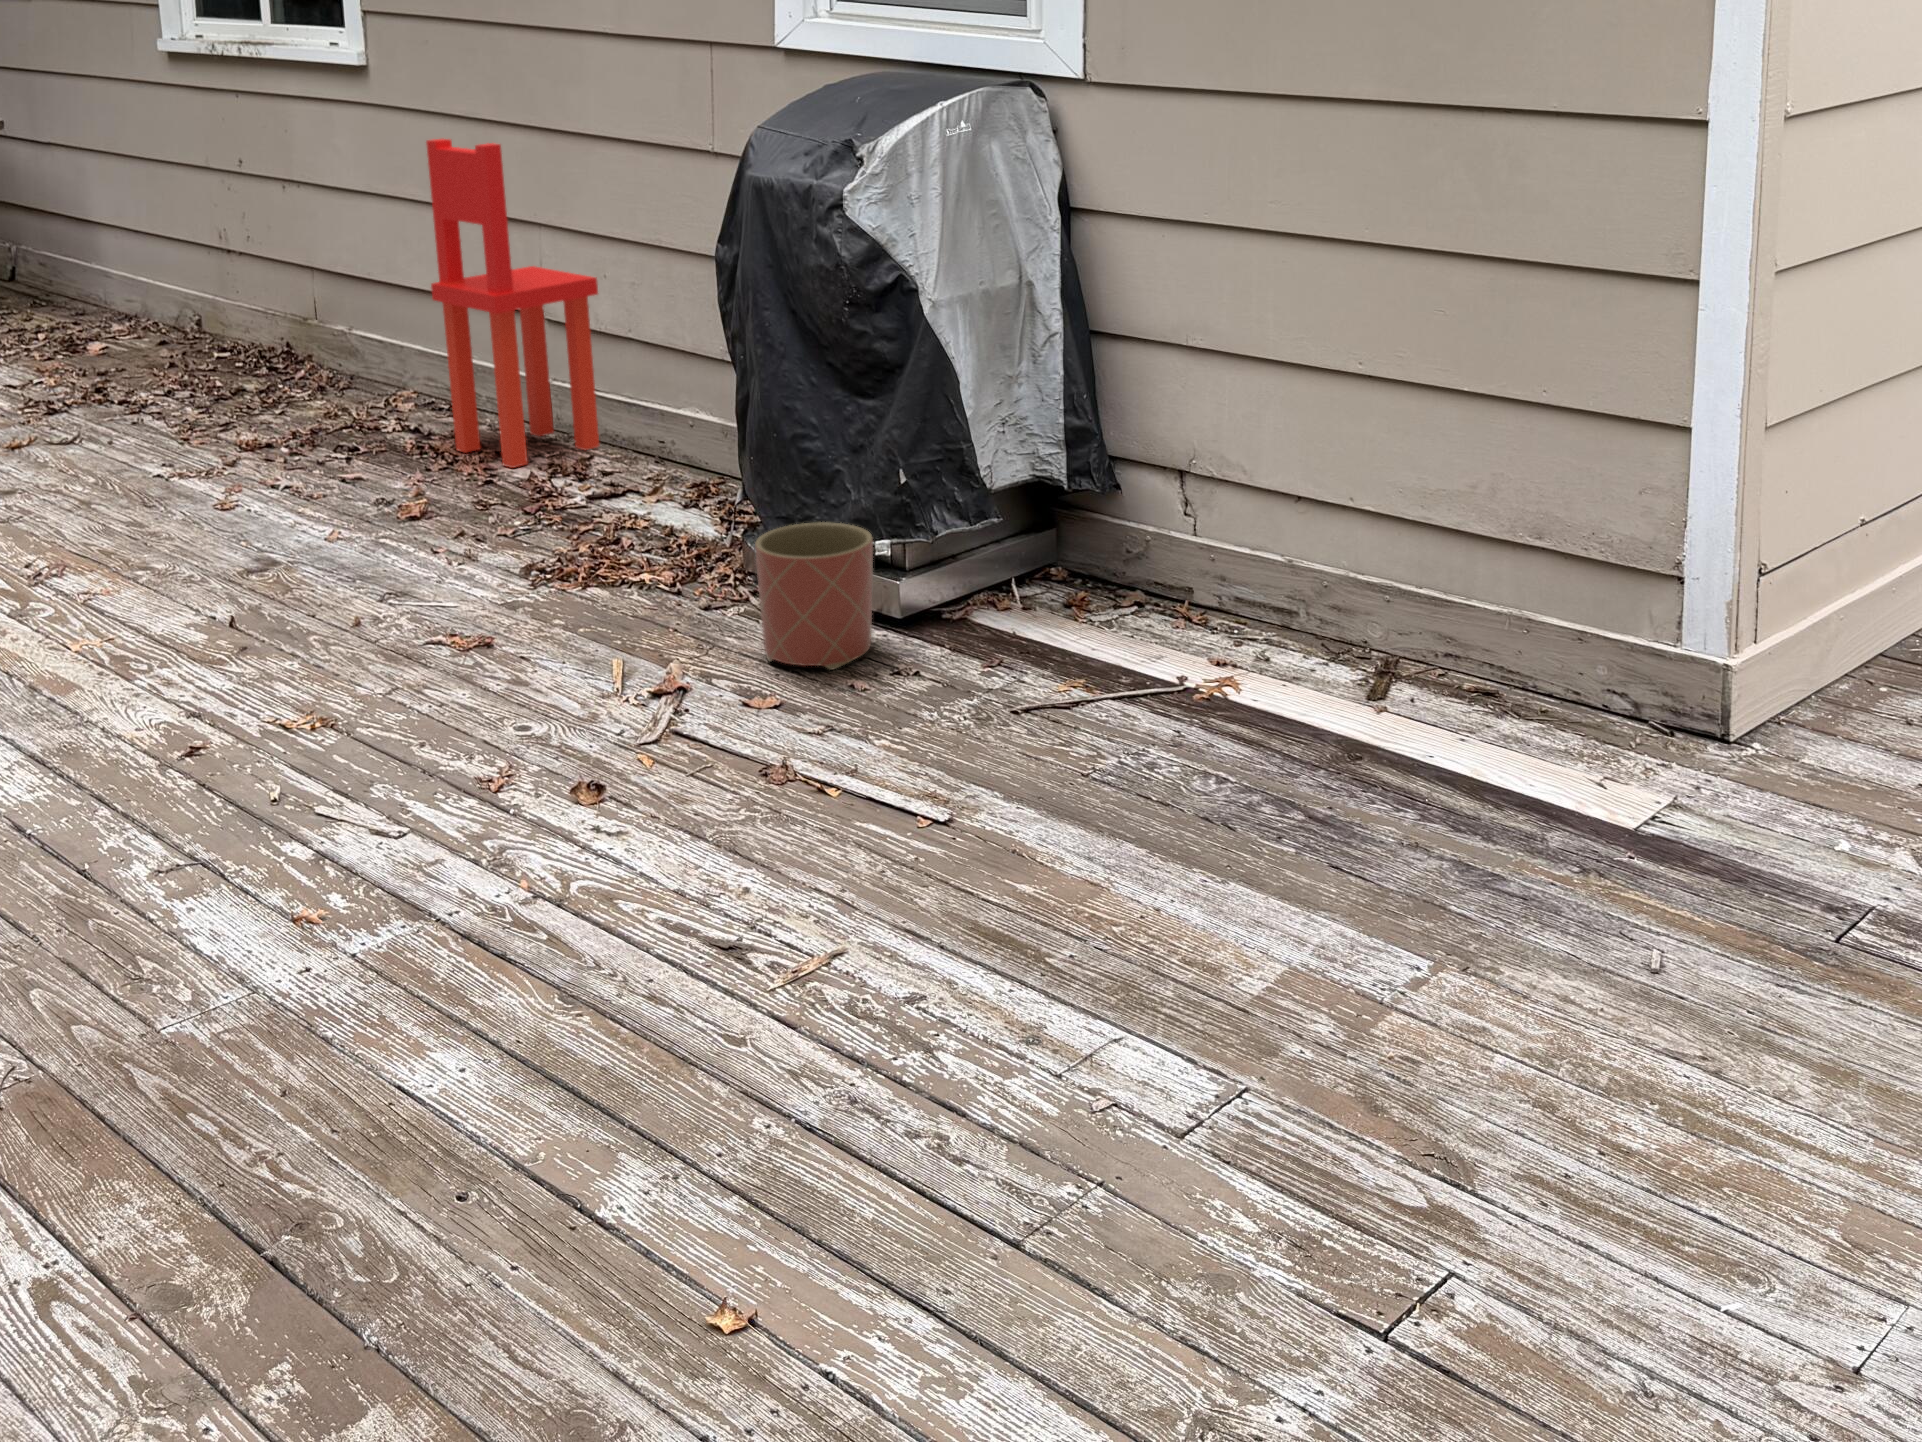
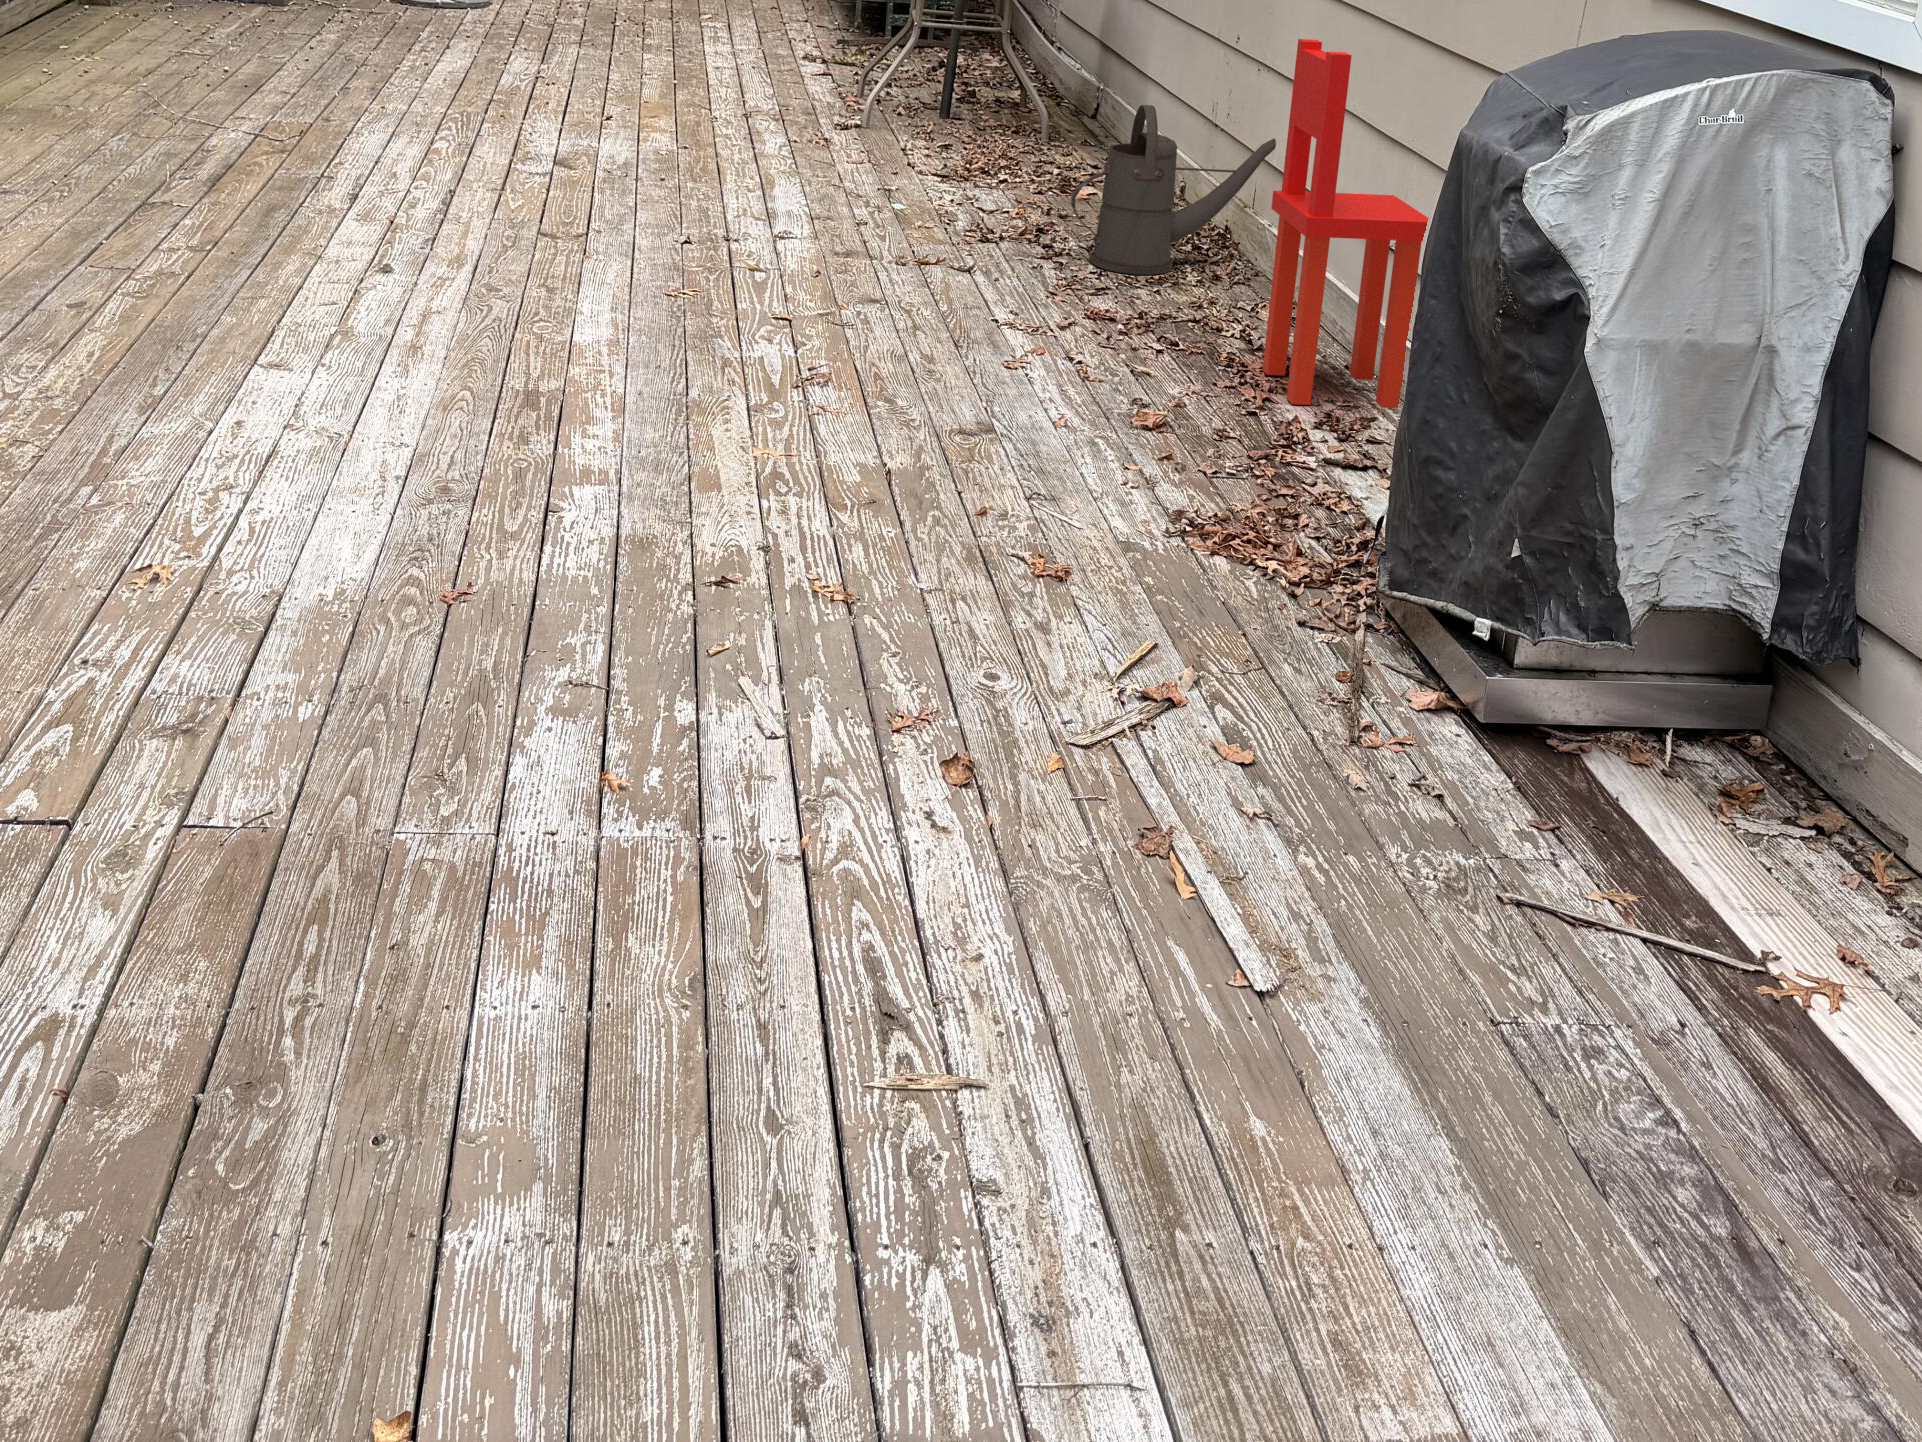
watering can: none [153,239,345,410] -> present [1071,105,1276,275]
planter: present [755,522,873,670] -> none [1296,560,1452,747]

